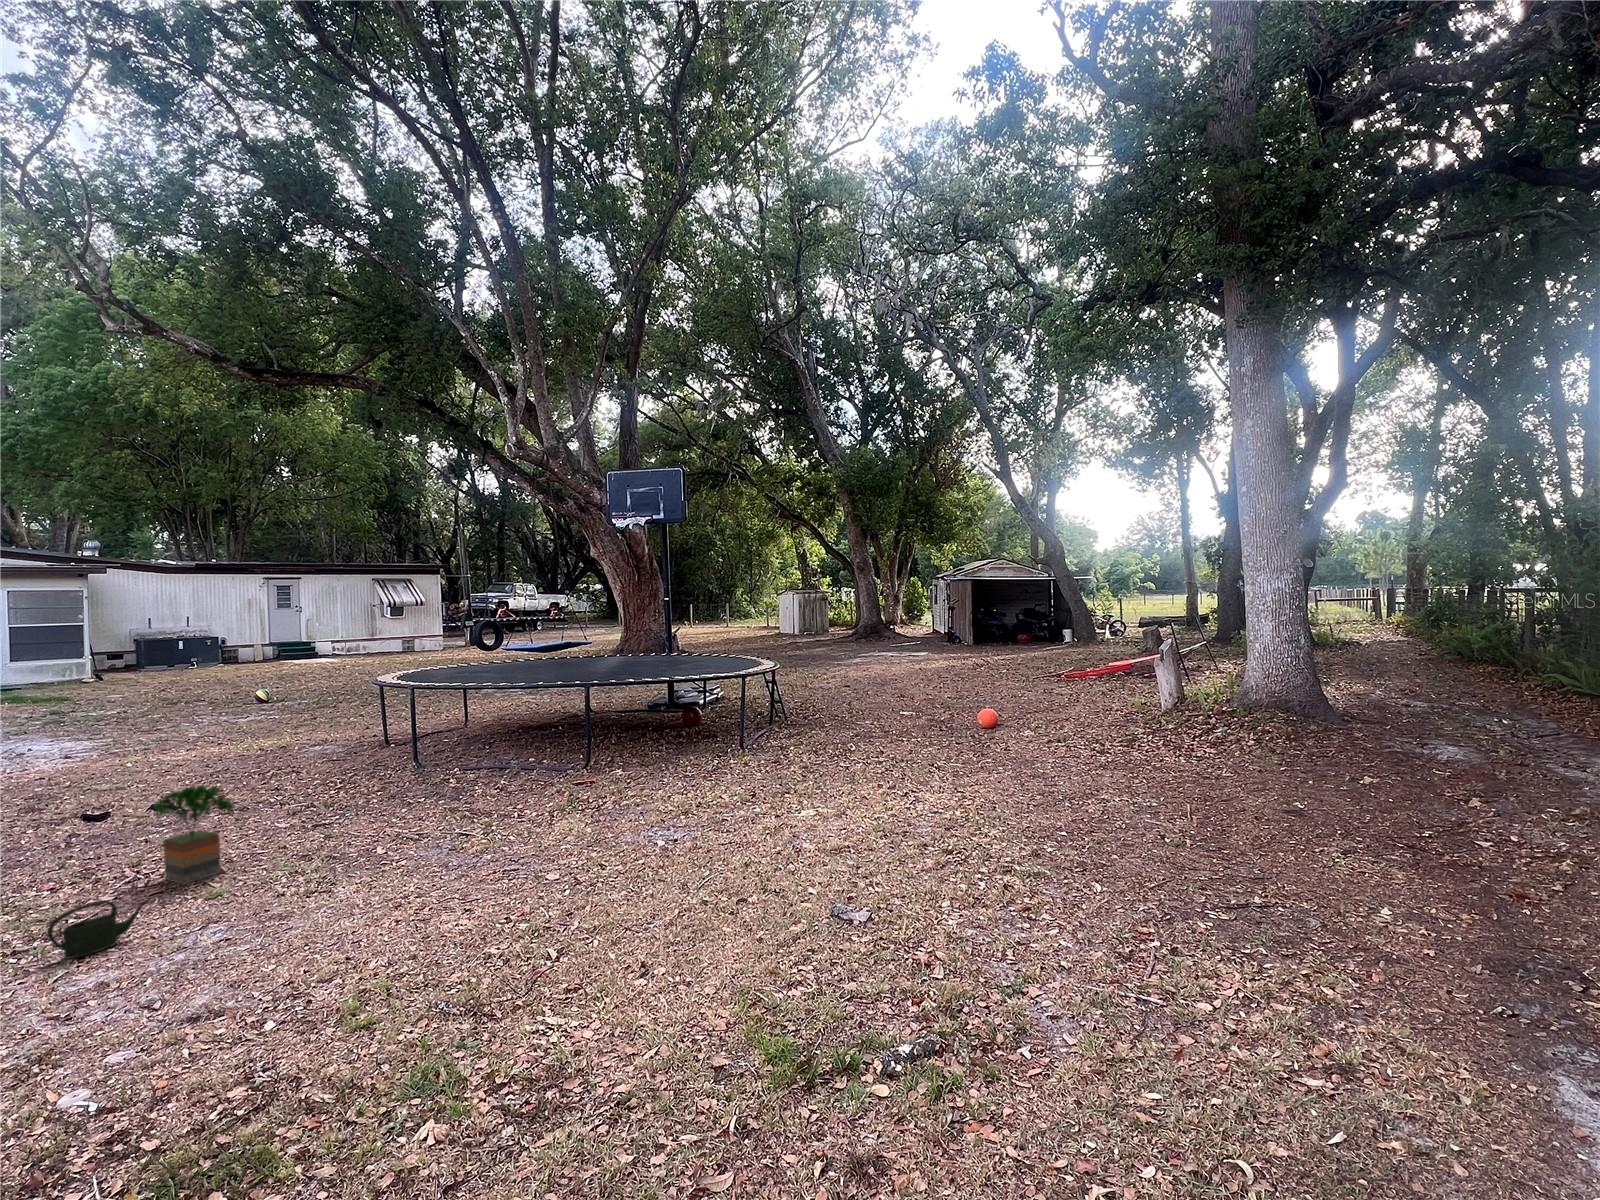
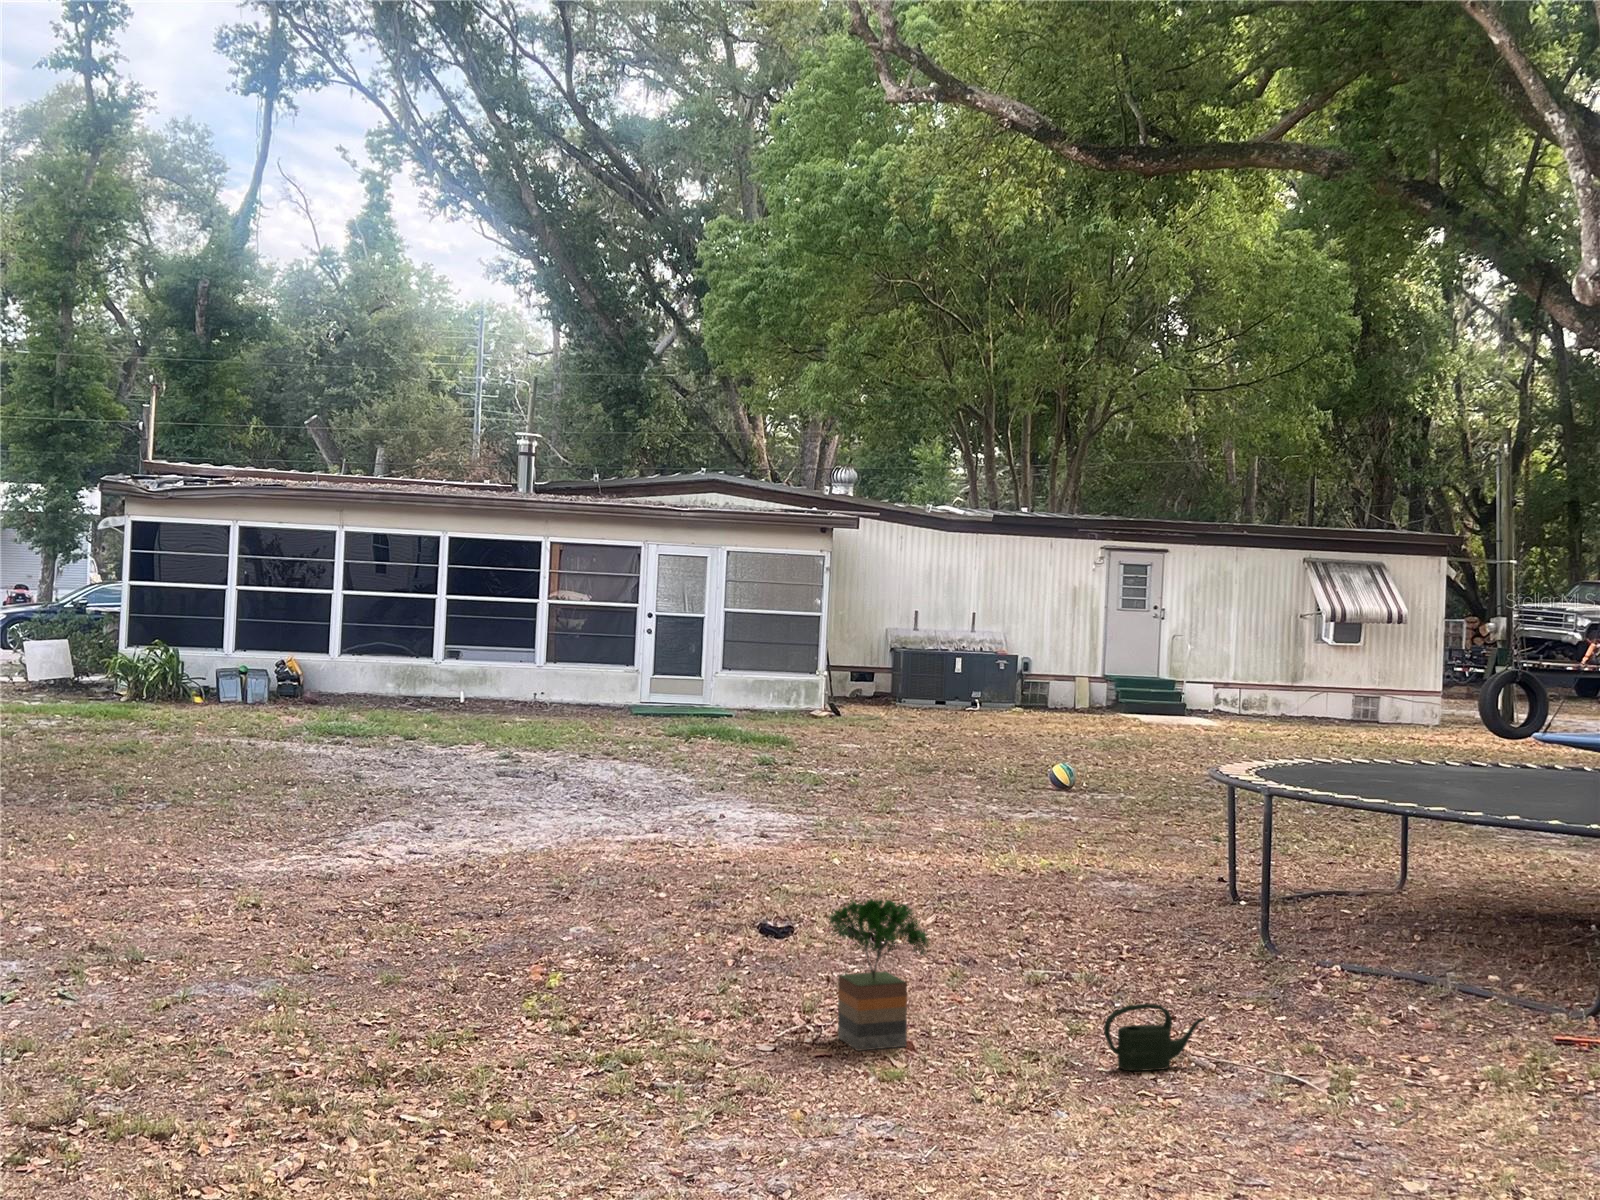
watering can: present [48,899,150,959] -> present [1104,1003,1205,1071]

